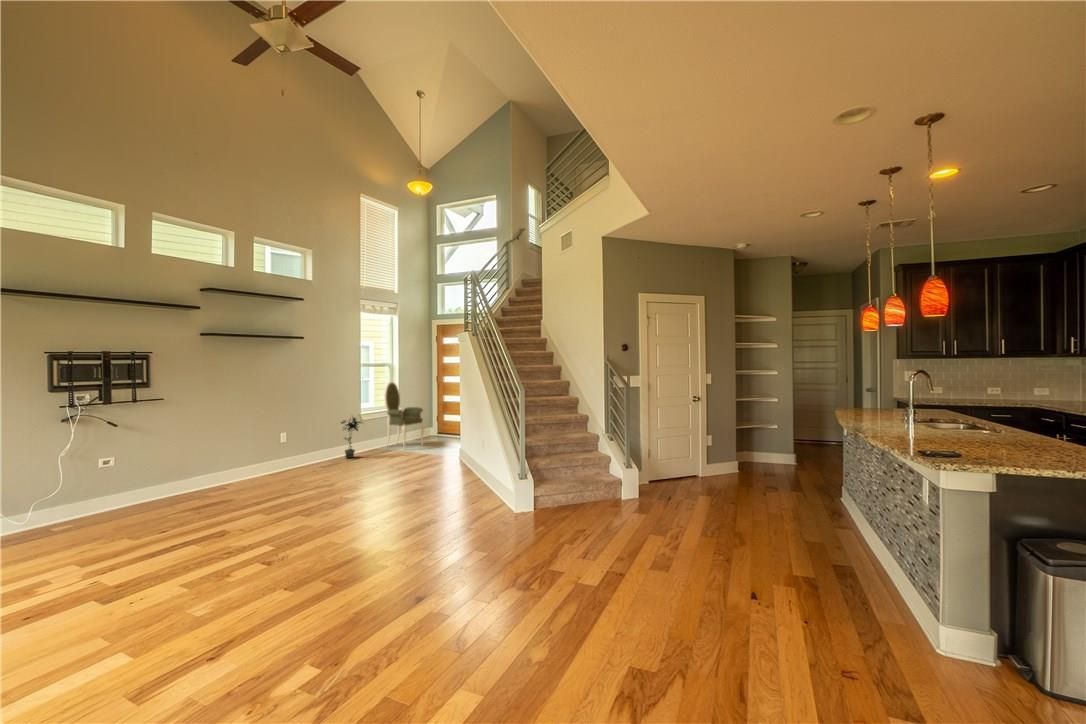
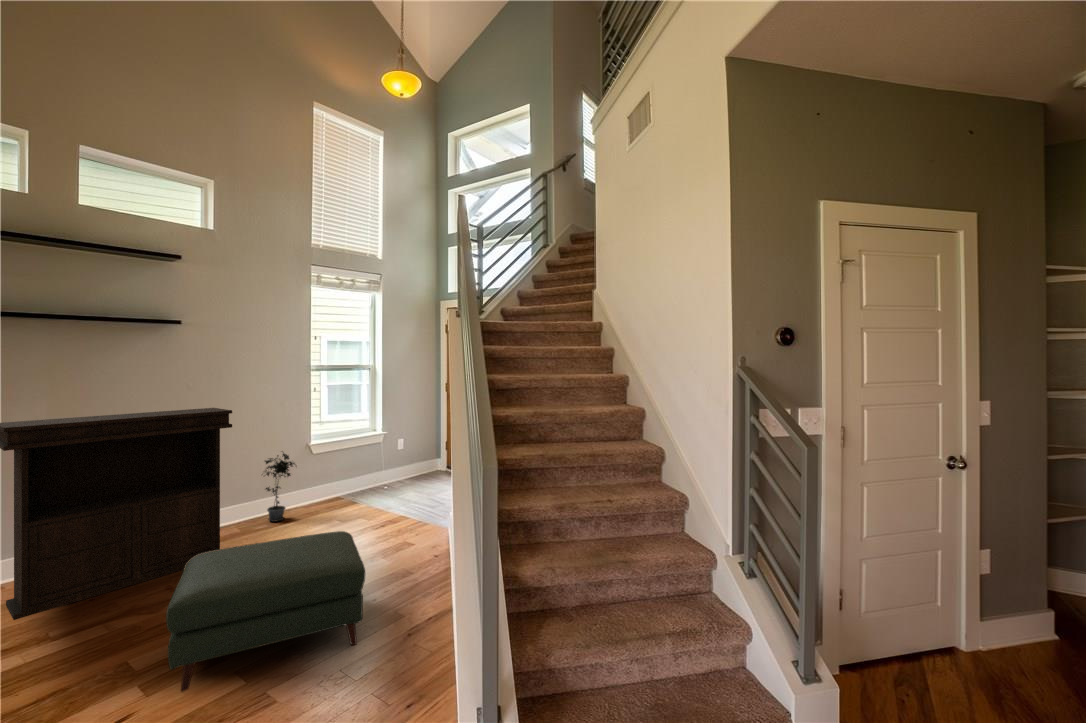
armchair: present [384,382,425,445] -> none [350,394,411,505]
console table: none [237,387,342,491] -> present [0,408,232,620]
ottoman: none [357,444,445,500] -> present [166,531,365,692]

